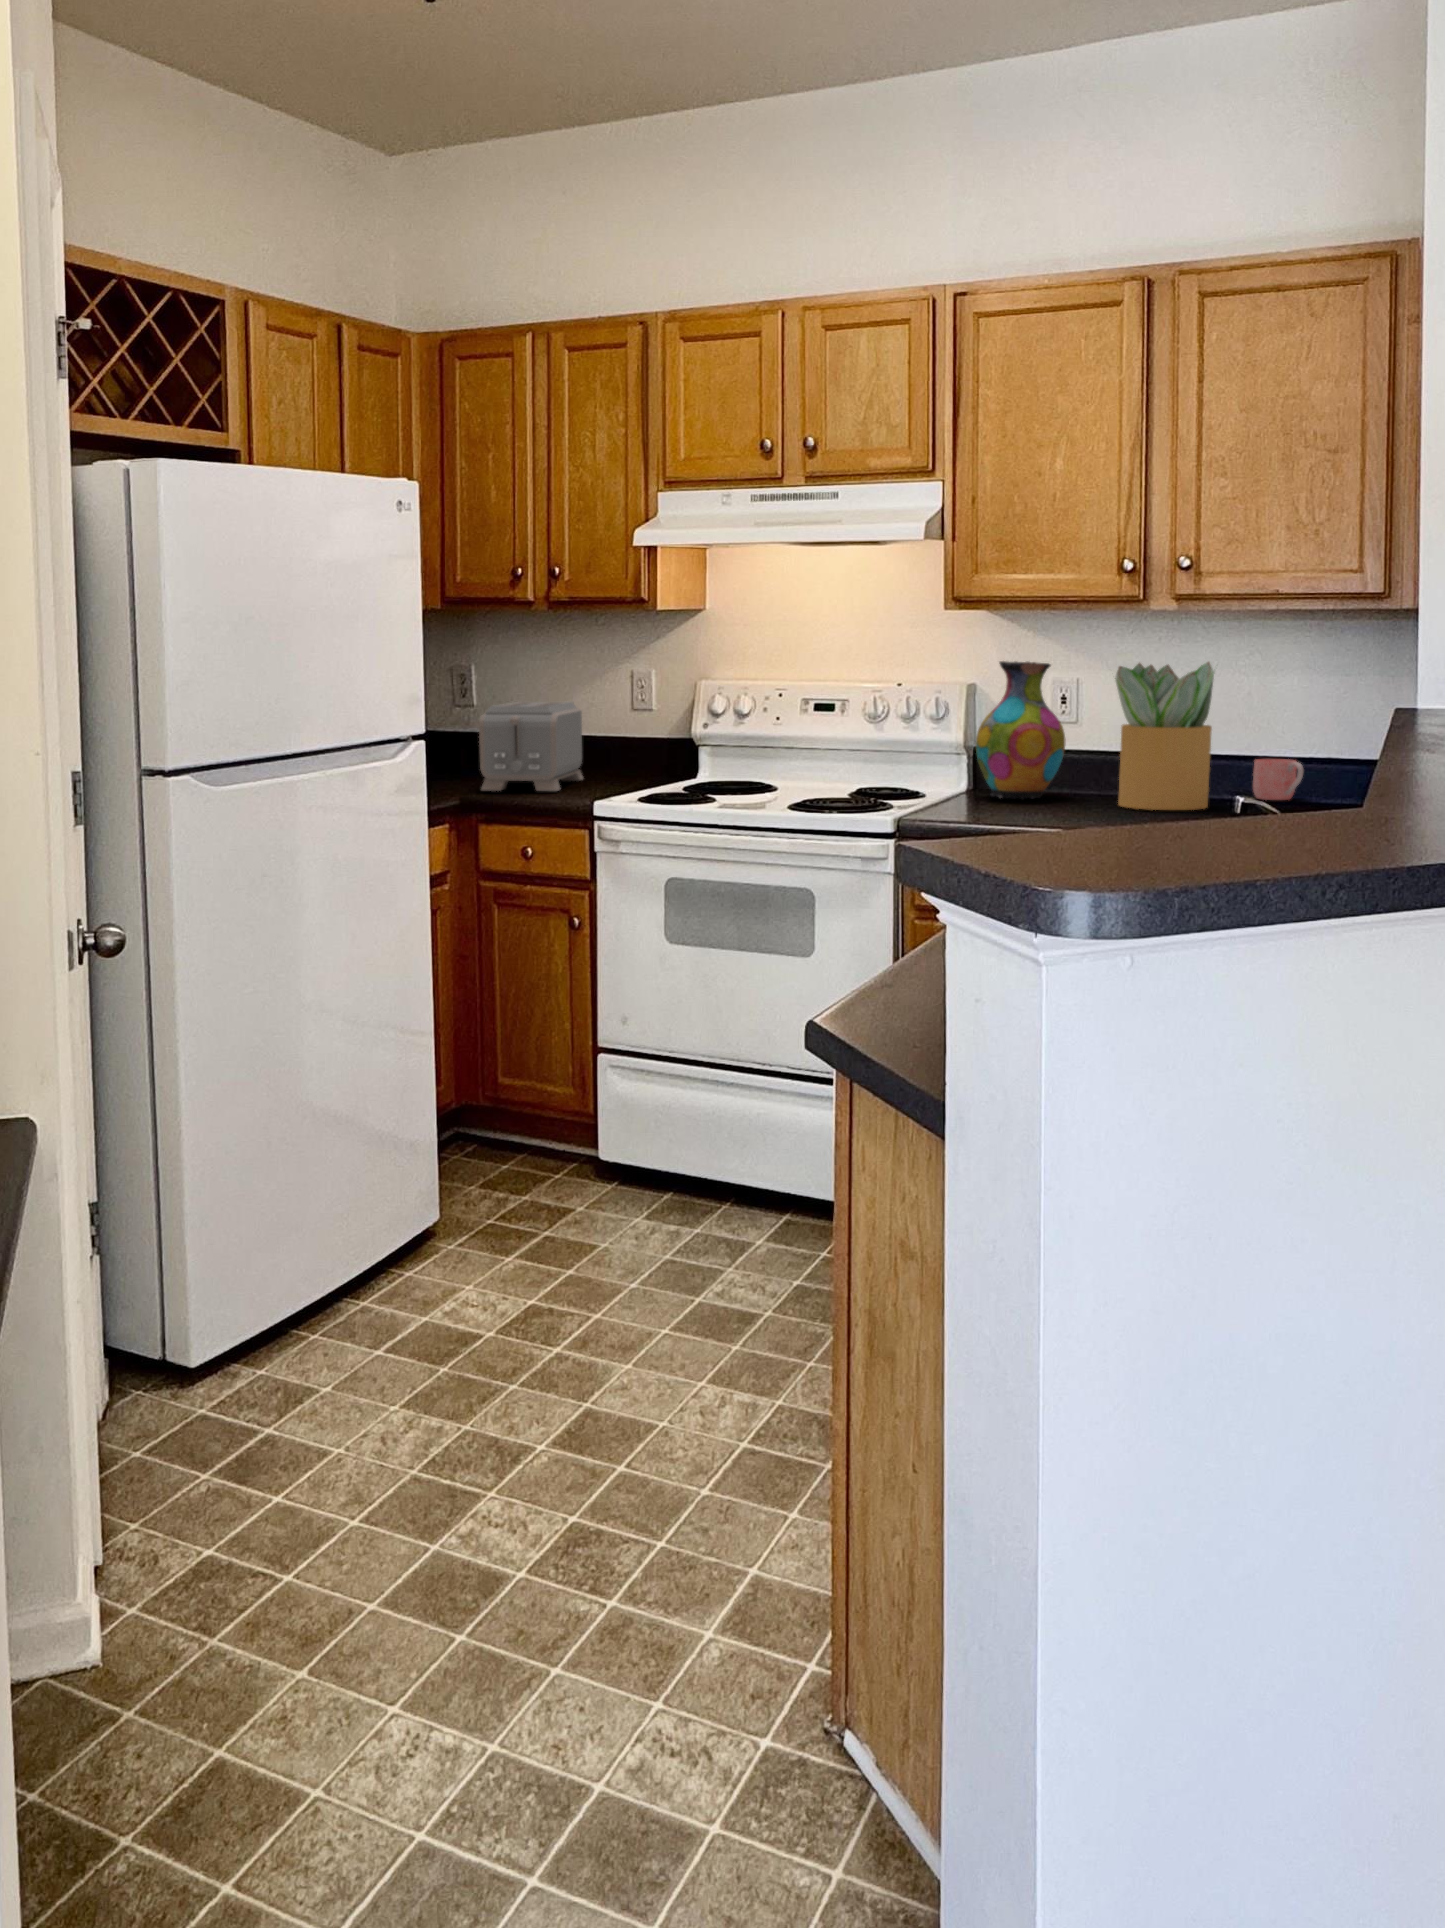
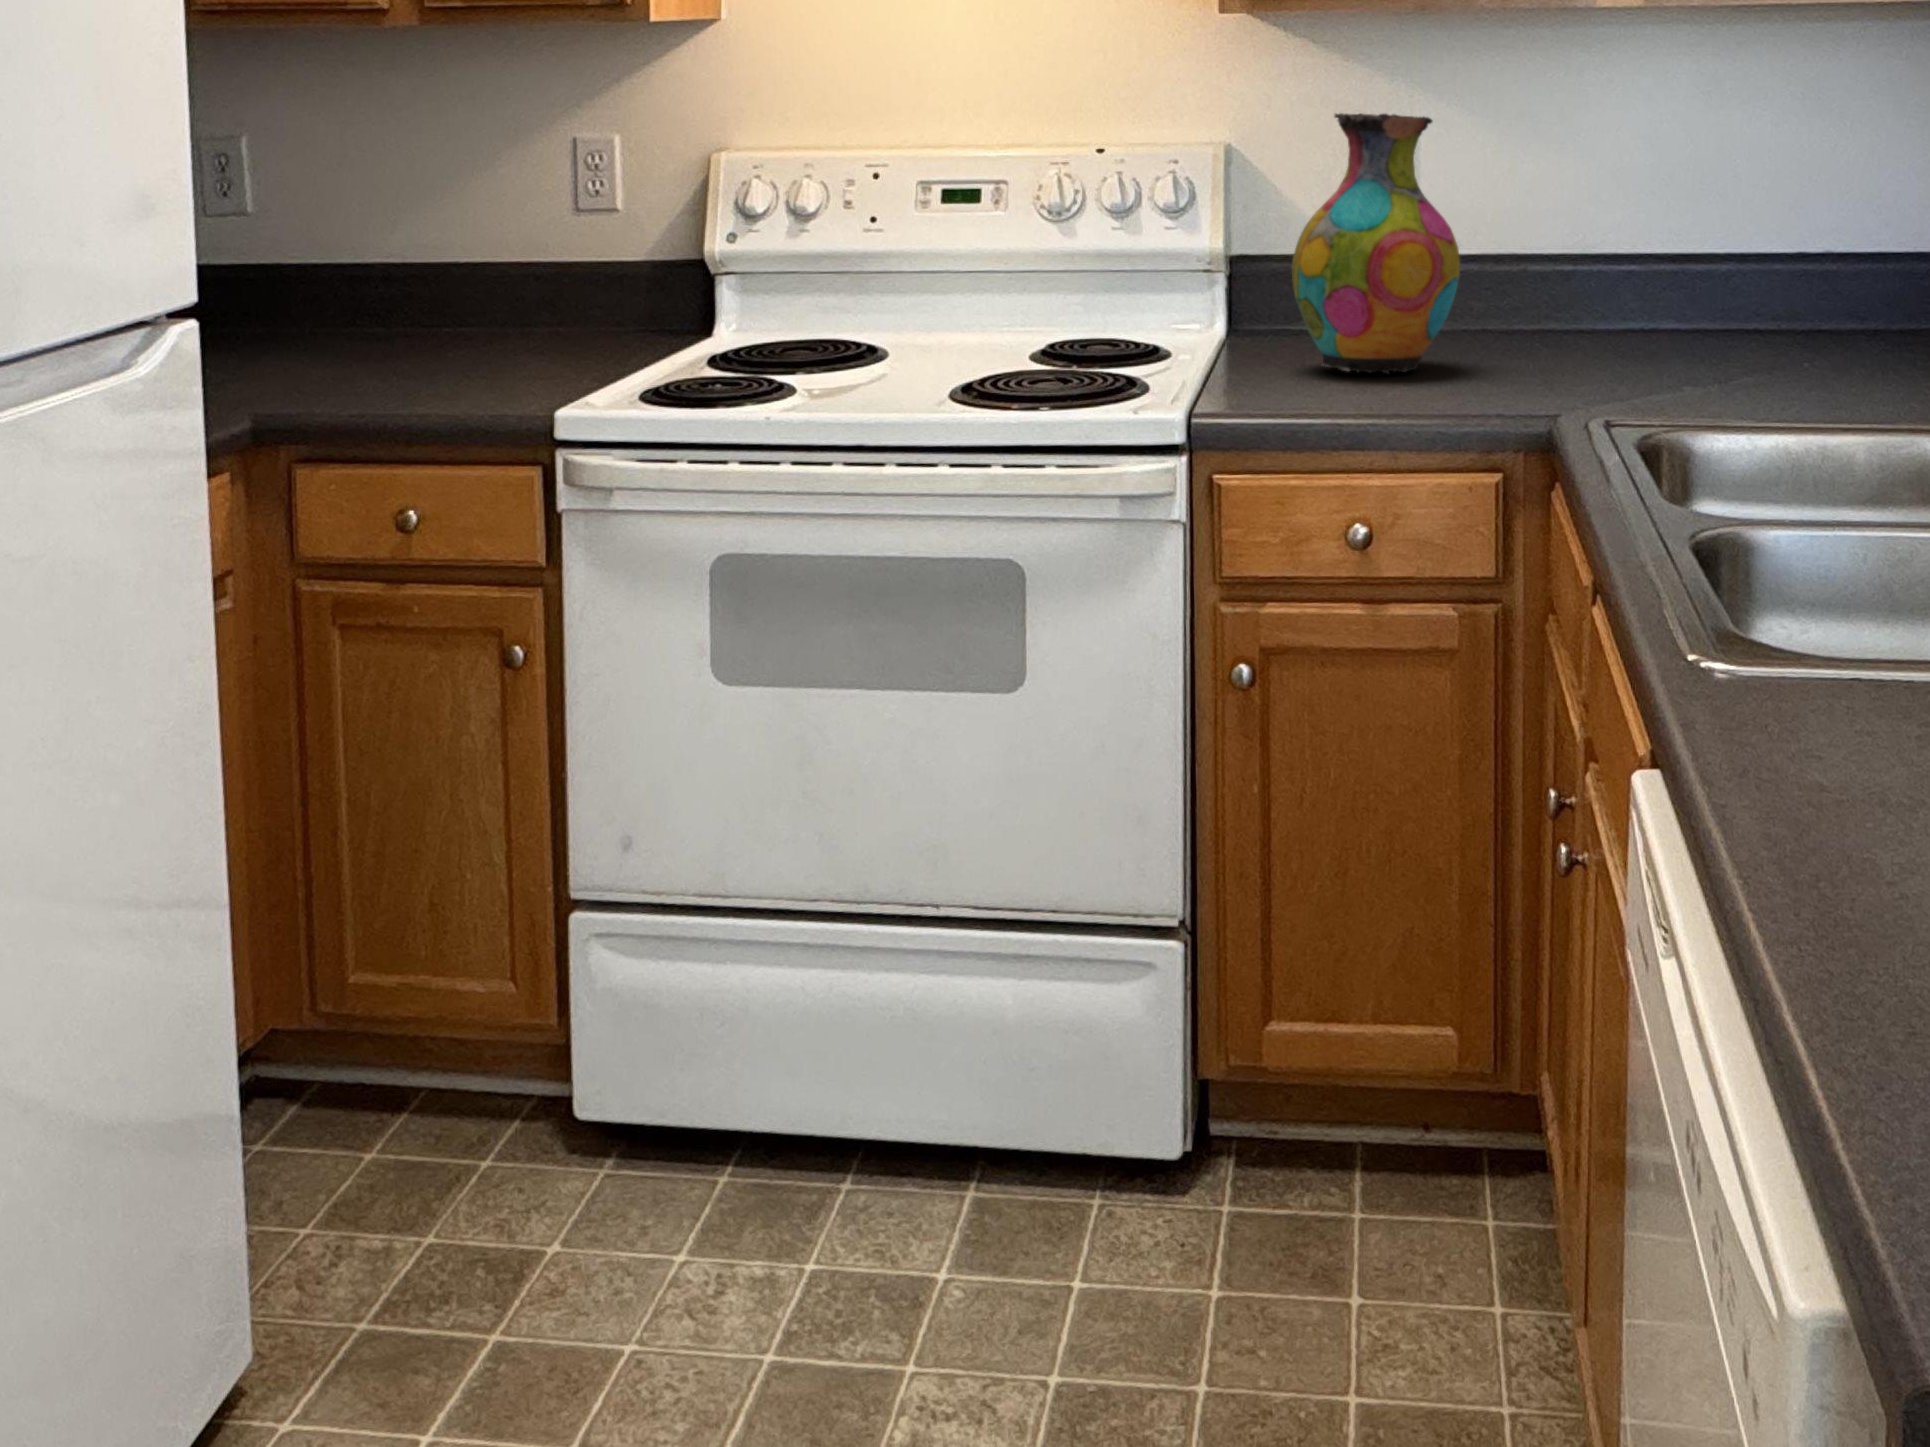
potted plant: present [1115,662,1215,810] -> none [1552,113,1756,391]
toaster: present [479,702,583,791] -> none [298,194,490,374]
mug: present [1253,759,1303,800] -> none [1795,289,1894,366]

